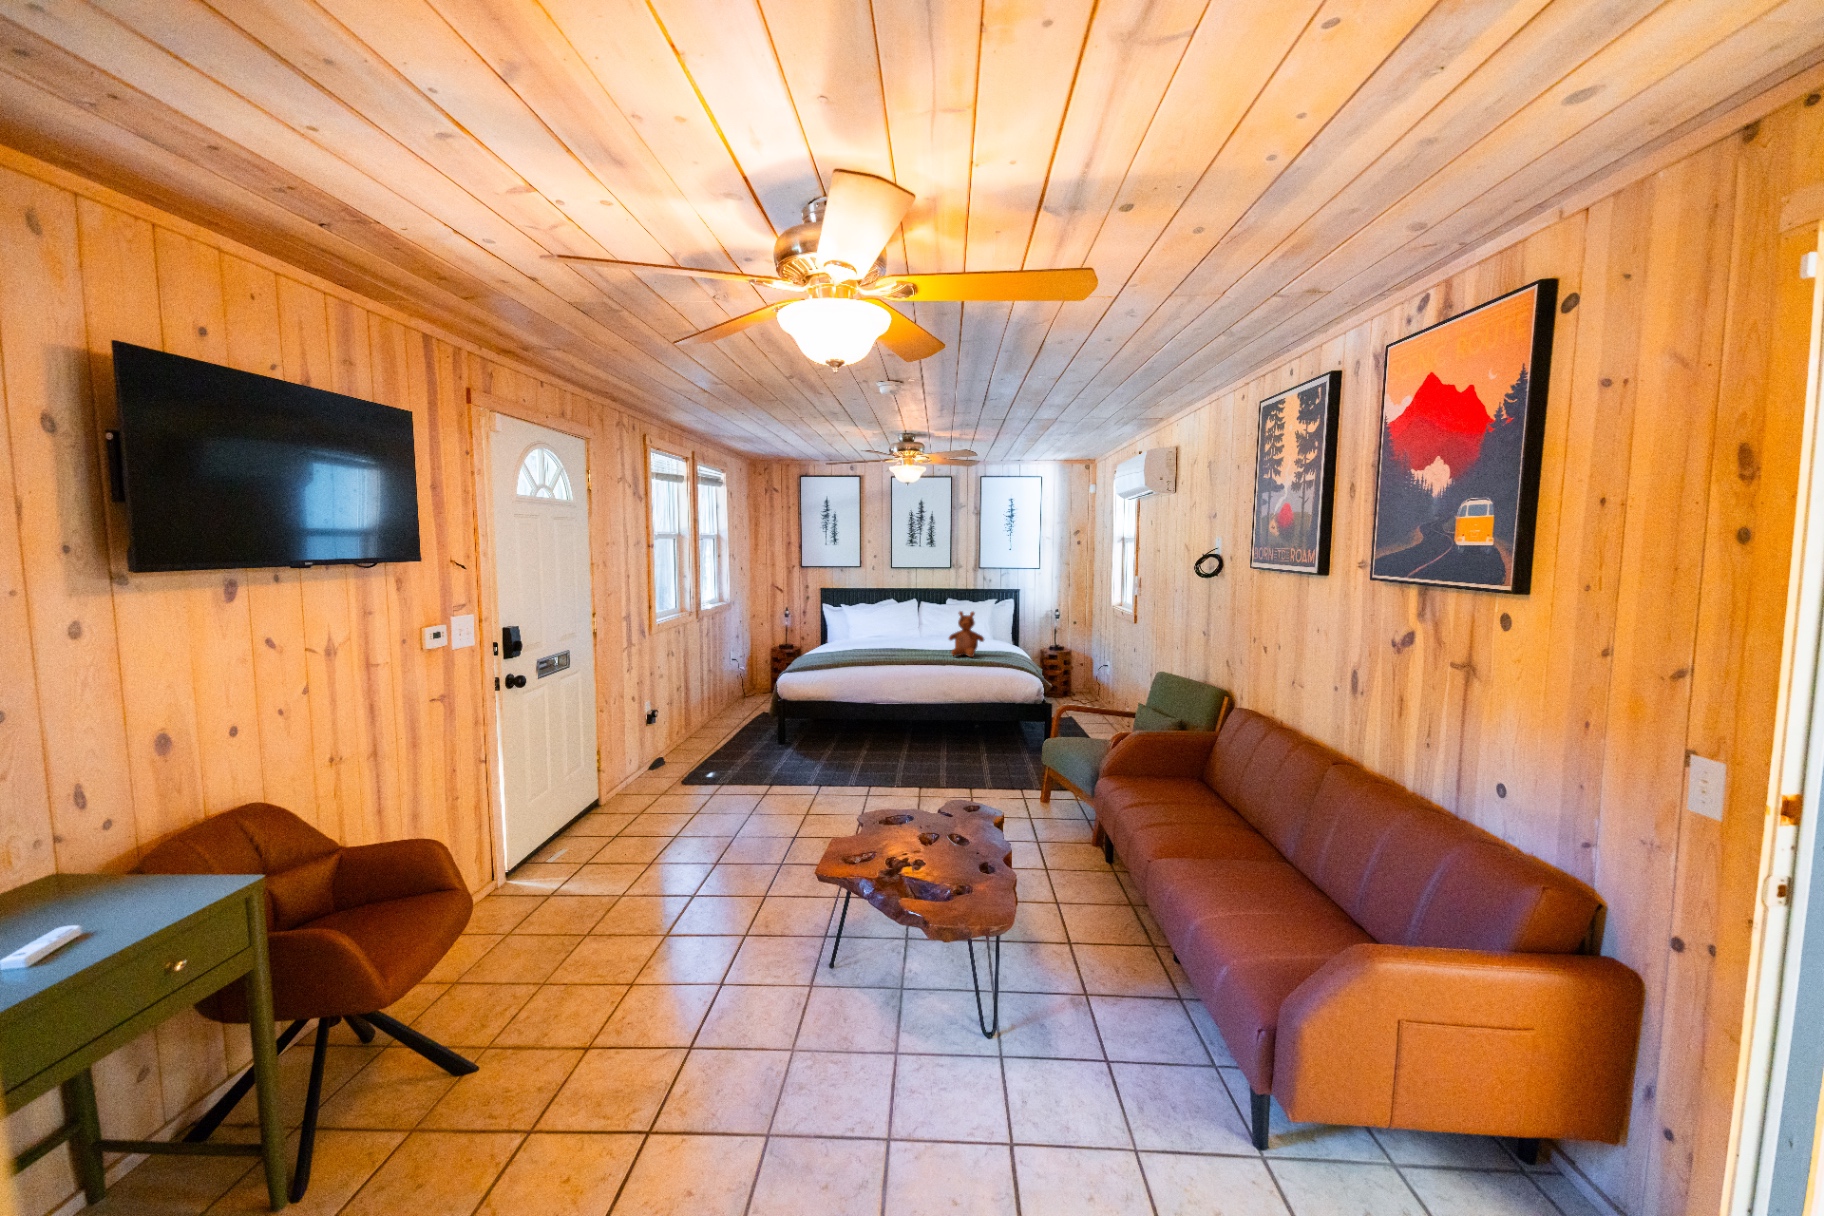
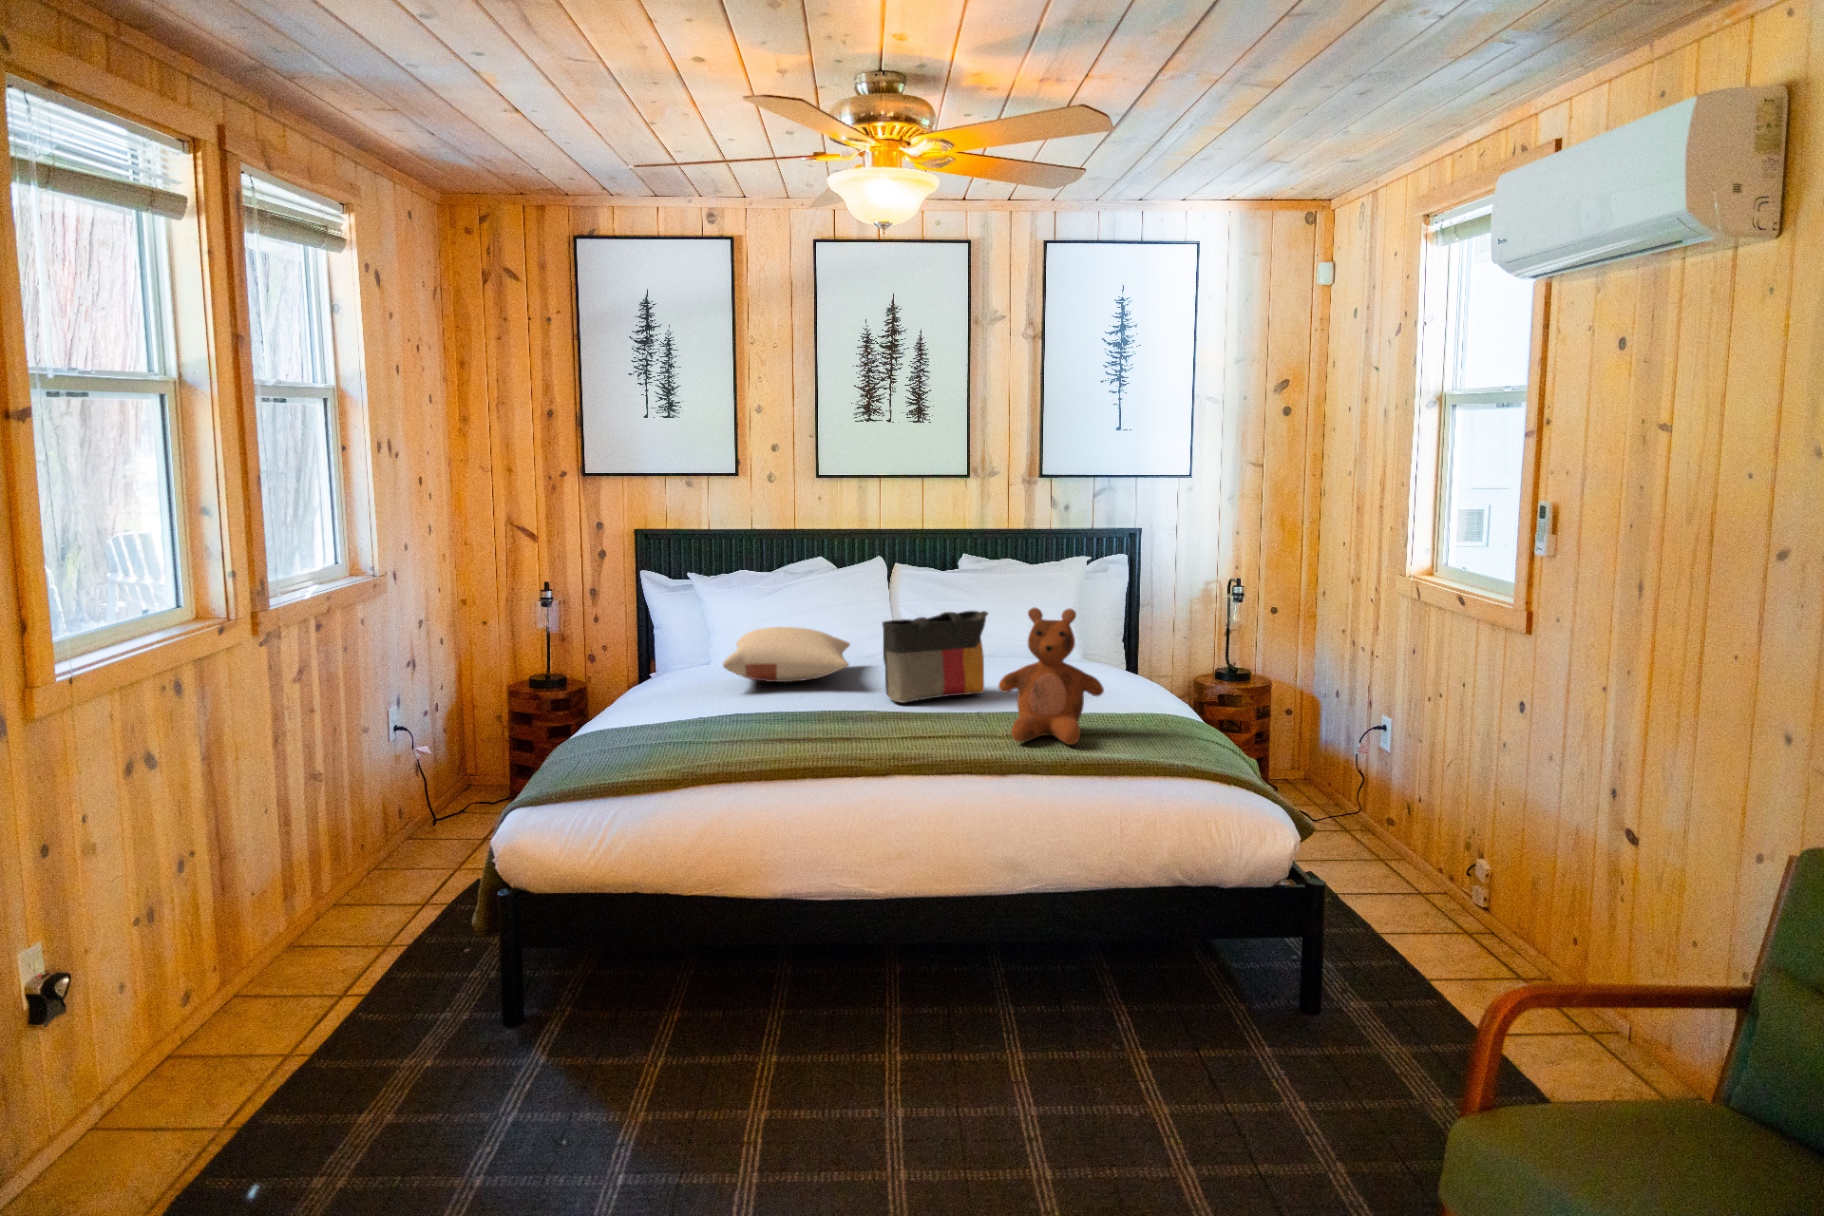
tote bag: none [910,615,949,647] -> present [882,610,988,703]
pillow: none [854,622,901,641] -> present [723,627,850,682]

